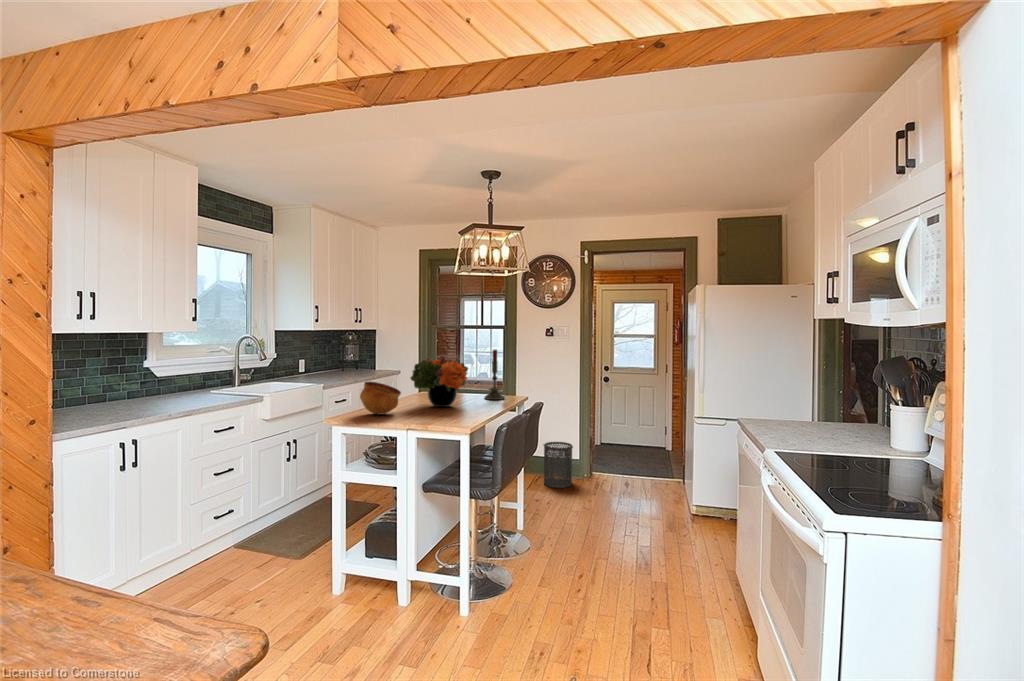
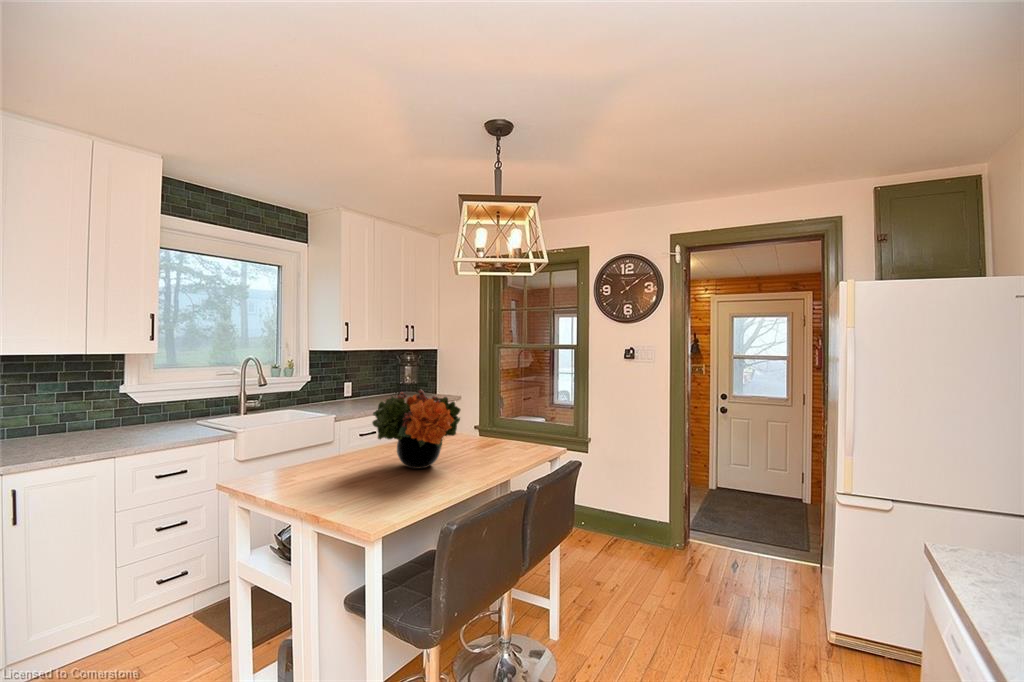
candle: present [485,350,504,400] -> none [502,377,531,455]
bowl: present [360,382,401,415] -> none [268,429,335,483]
trash can: present [544,442,573,488] -> none [617,501,659,572]

